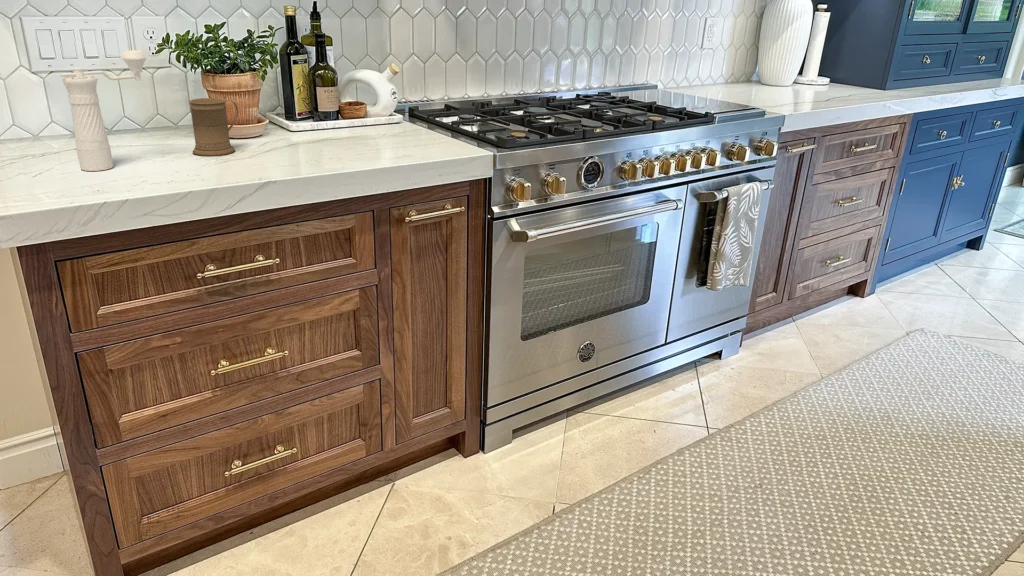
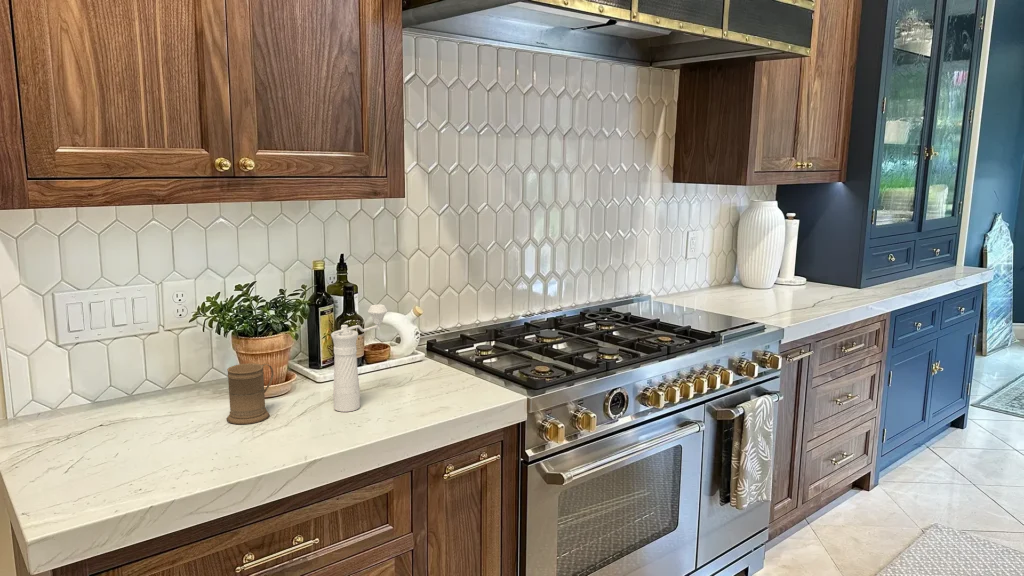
pepper mill: present [61,50,147,171] -> present [331,304,387,412]

